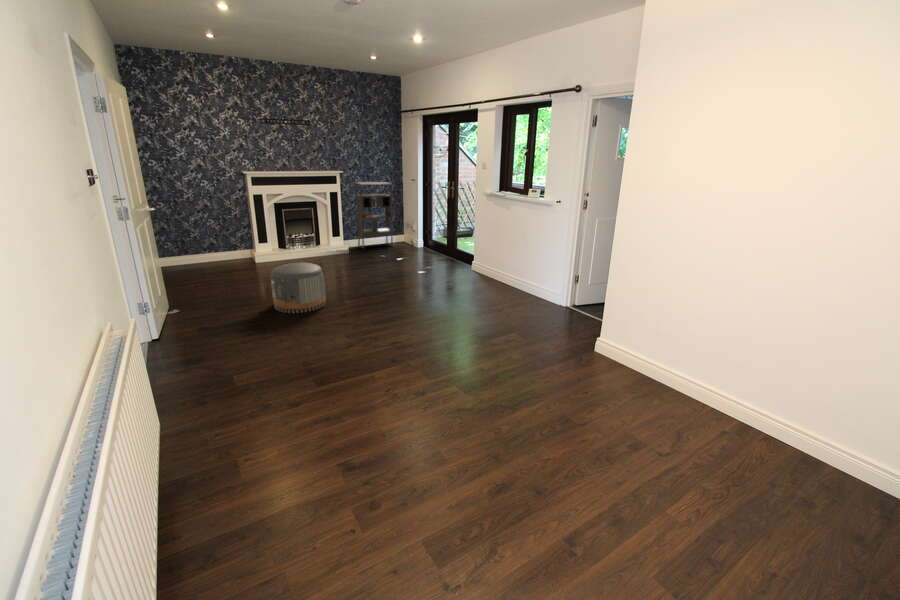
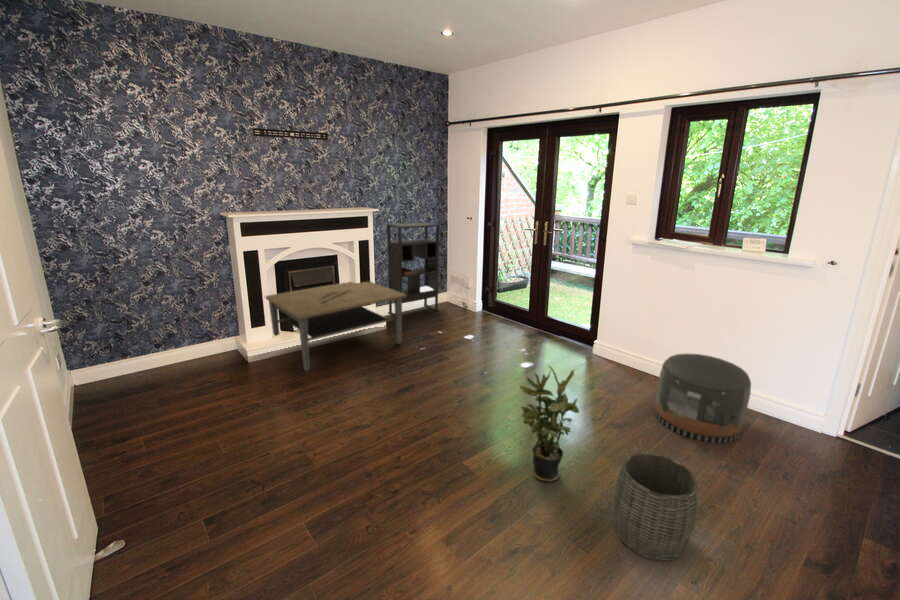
coffee table: none [267,219,354,268] -> present [266,282,406,371]
potted plant: none [358,247,392,309] -> present [520,366,579,482]
pouf: present [271,263,326,313] -> present [654,353,751,443]
woven basket: none [386,287,422,331] -> present [614,453,699,561]

